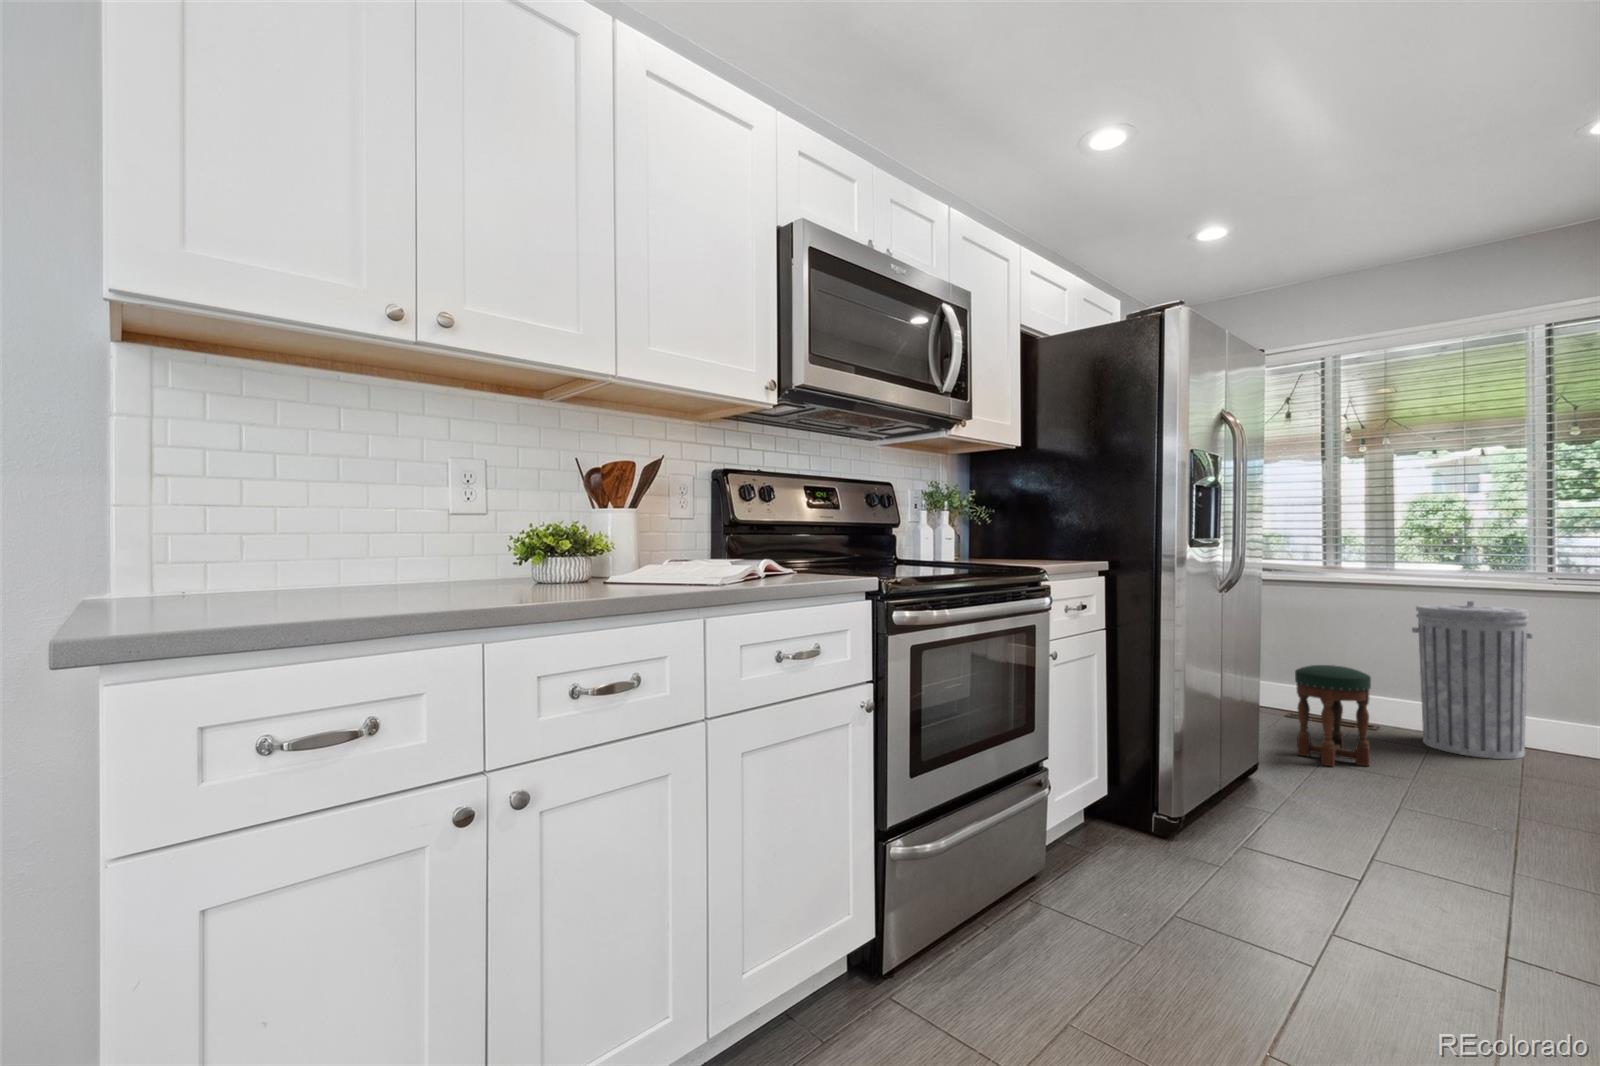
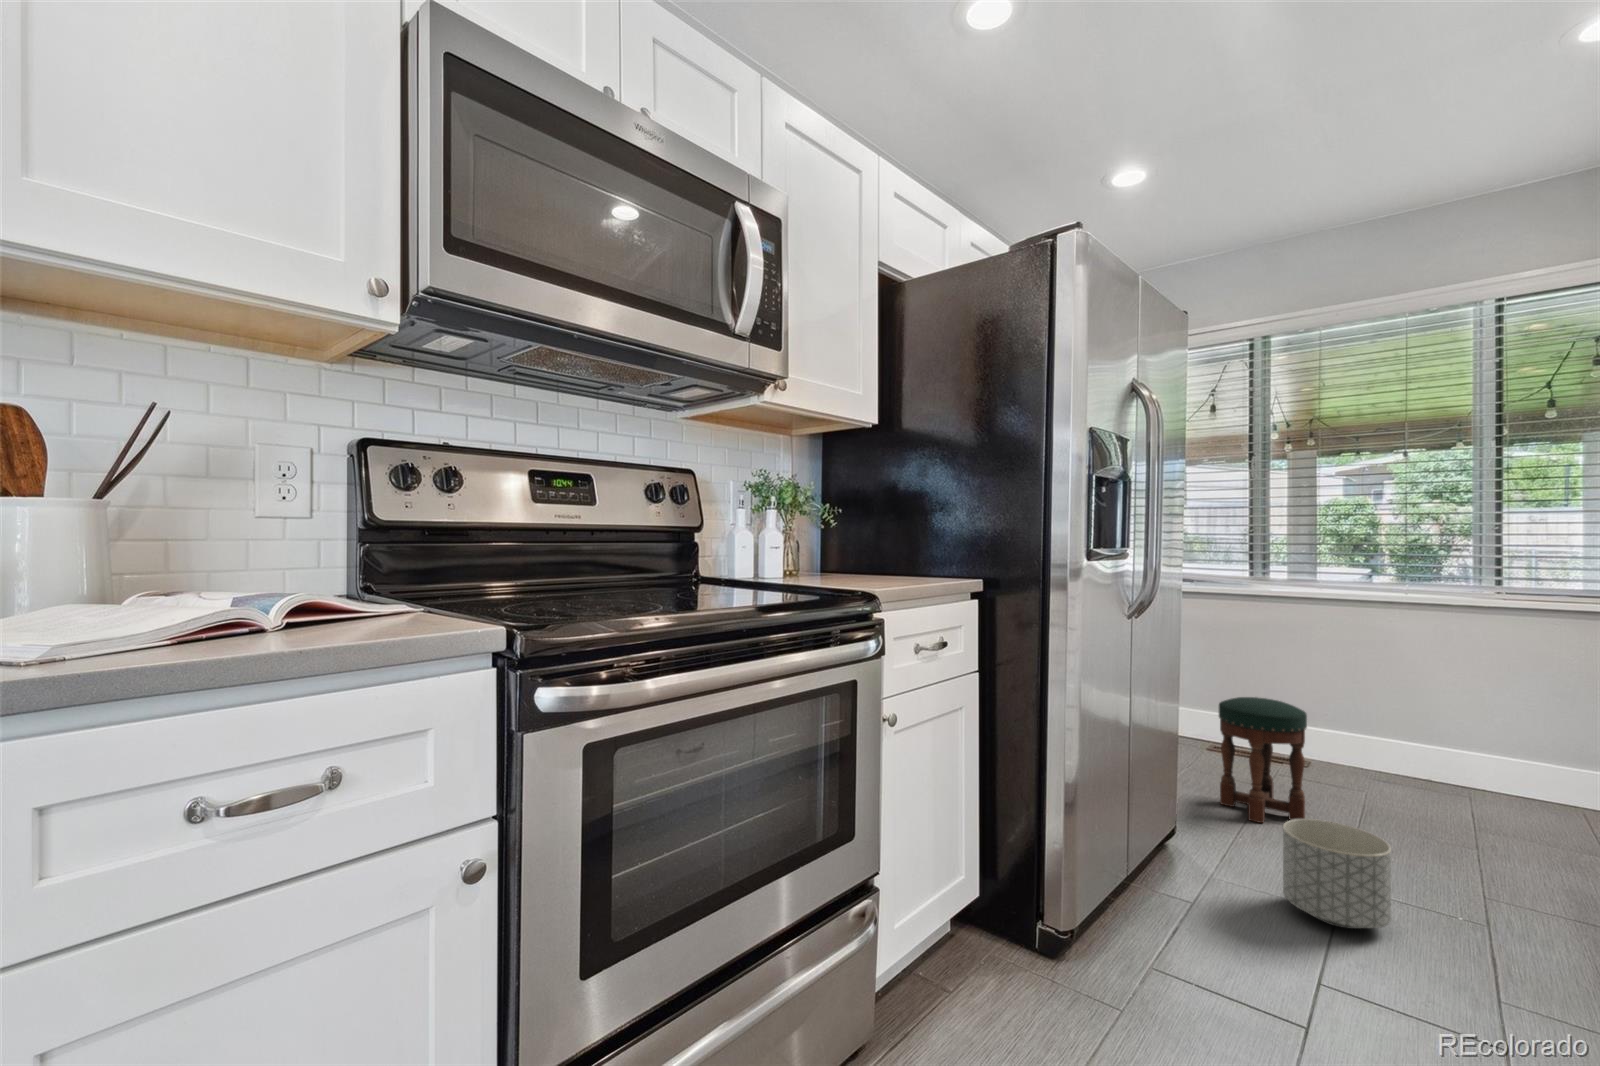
trash can: present [1412,600,1533,759] -> none [1348,619,1487,808]
planter: none [1344,748,1428,825] -> present [1283,819,1391,929]

